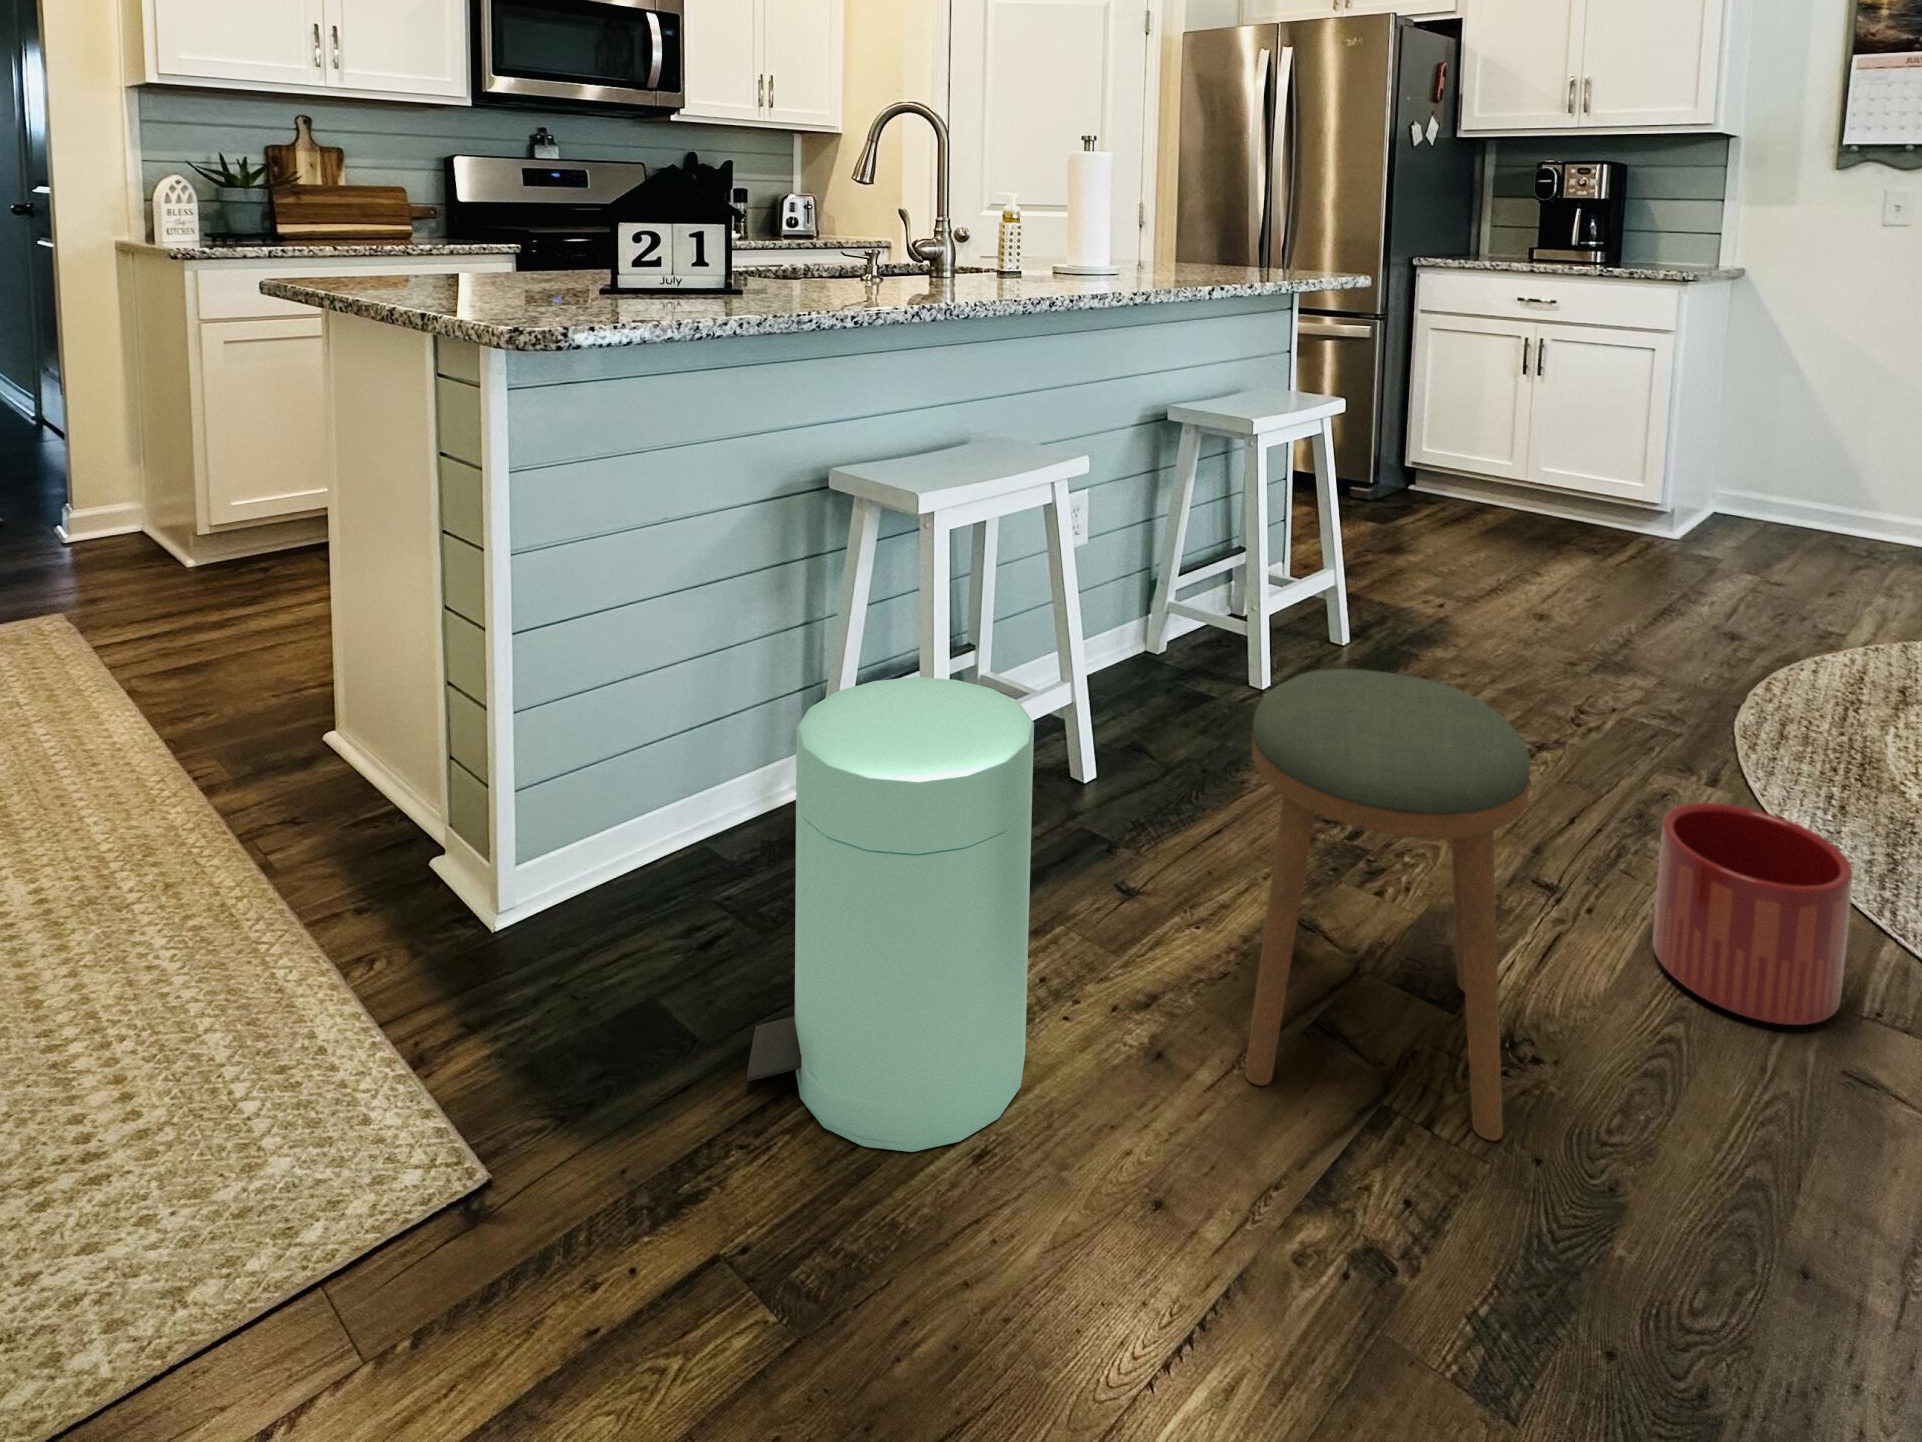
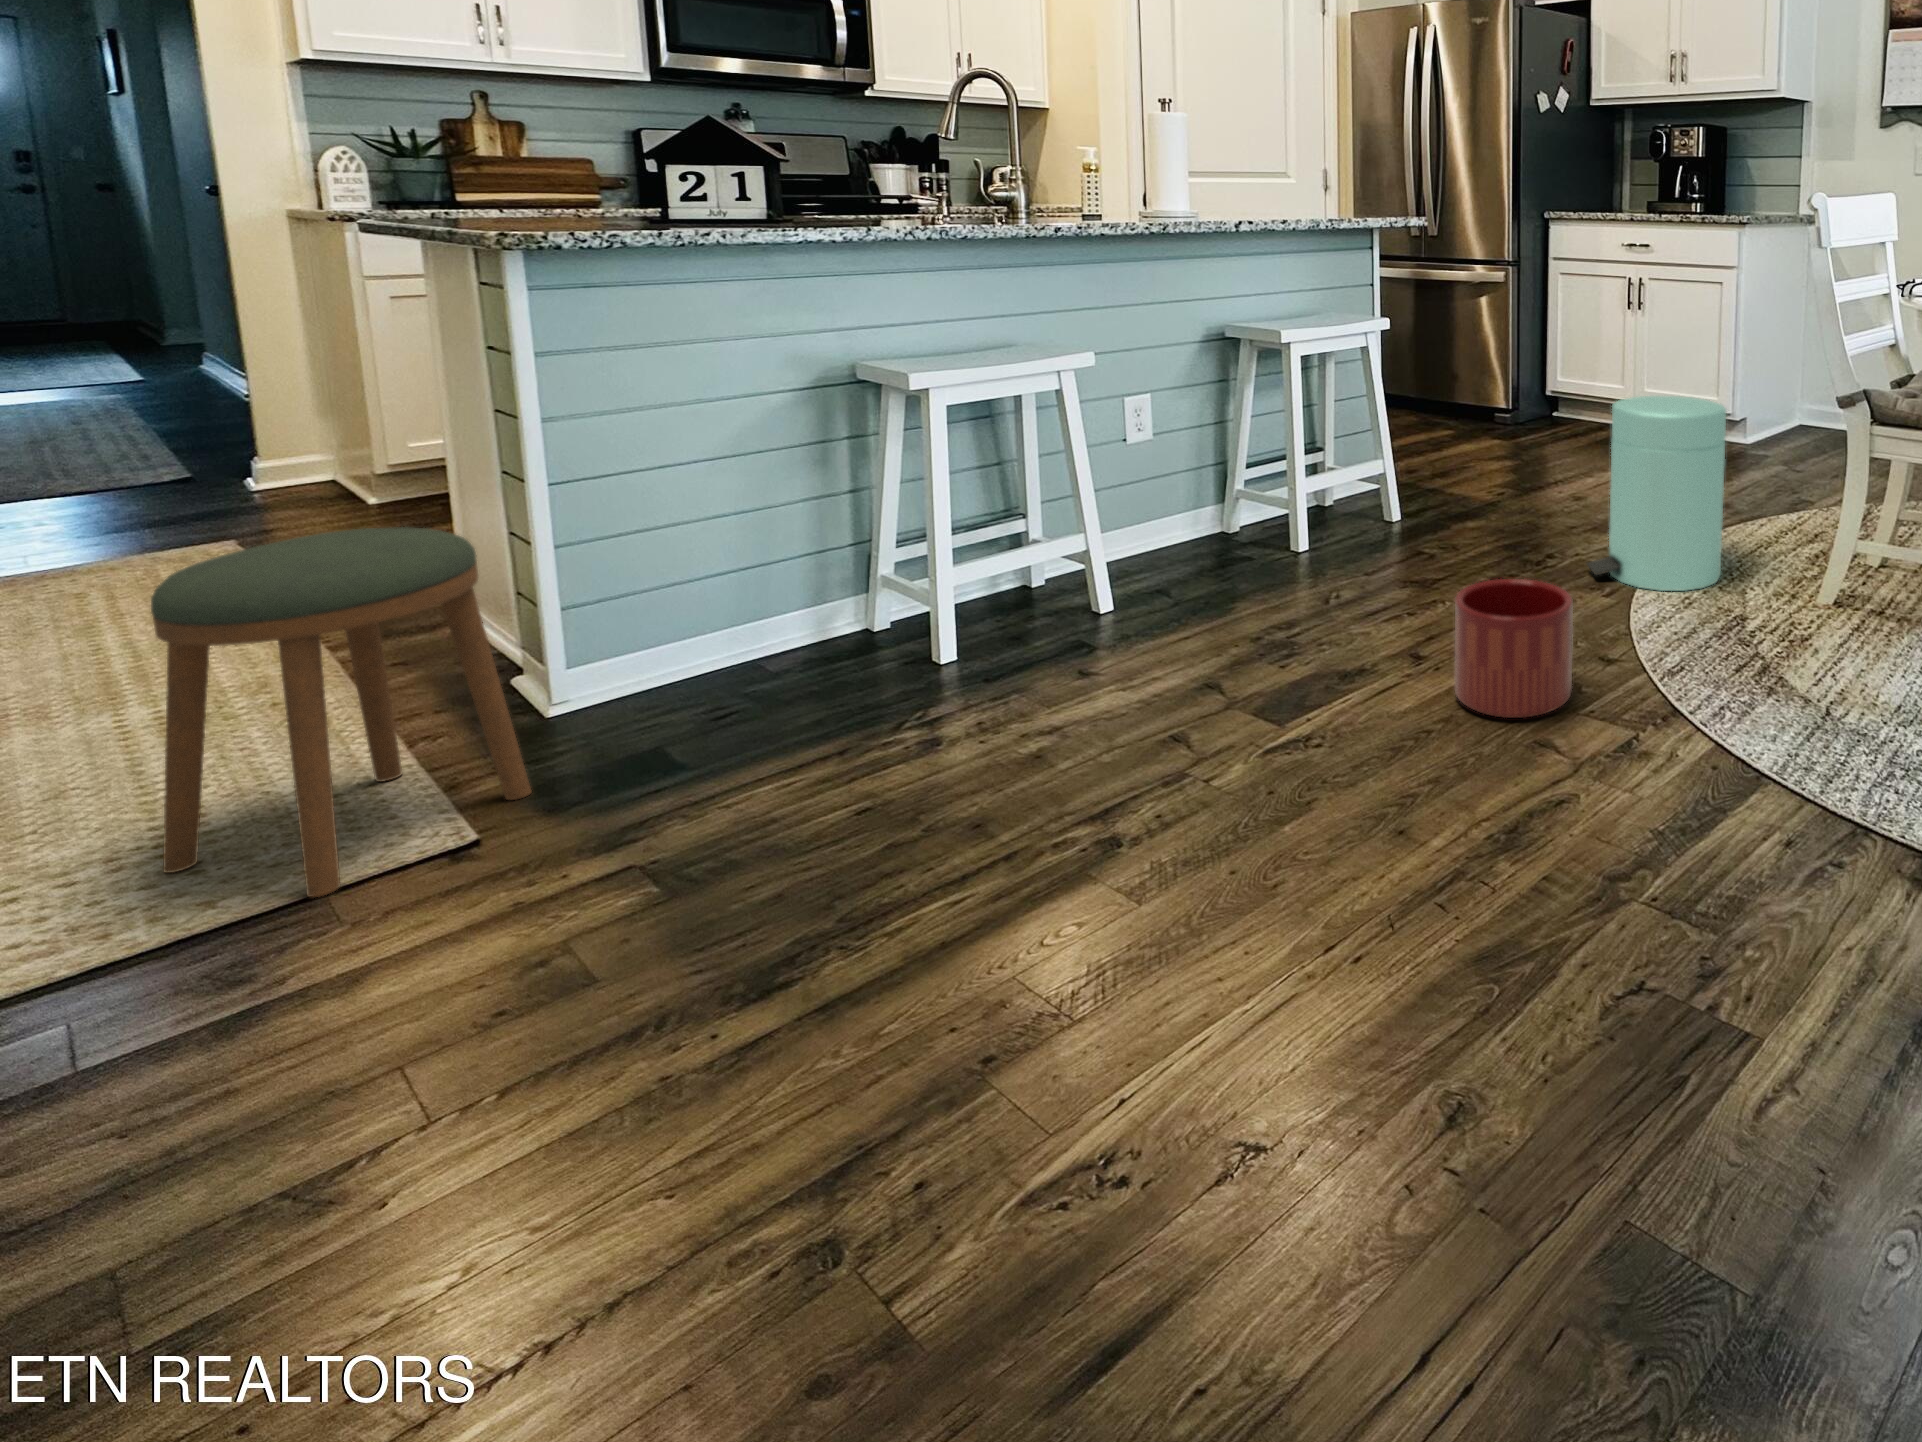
stool: present [1245,669,1530,1141] -> present [151,527,531,897]
trash can: present [747,677,1034,1152] -> present [1587,396,1726,591]

